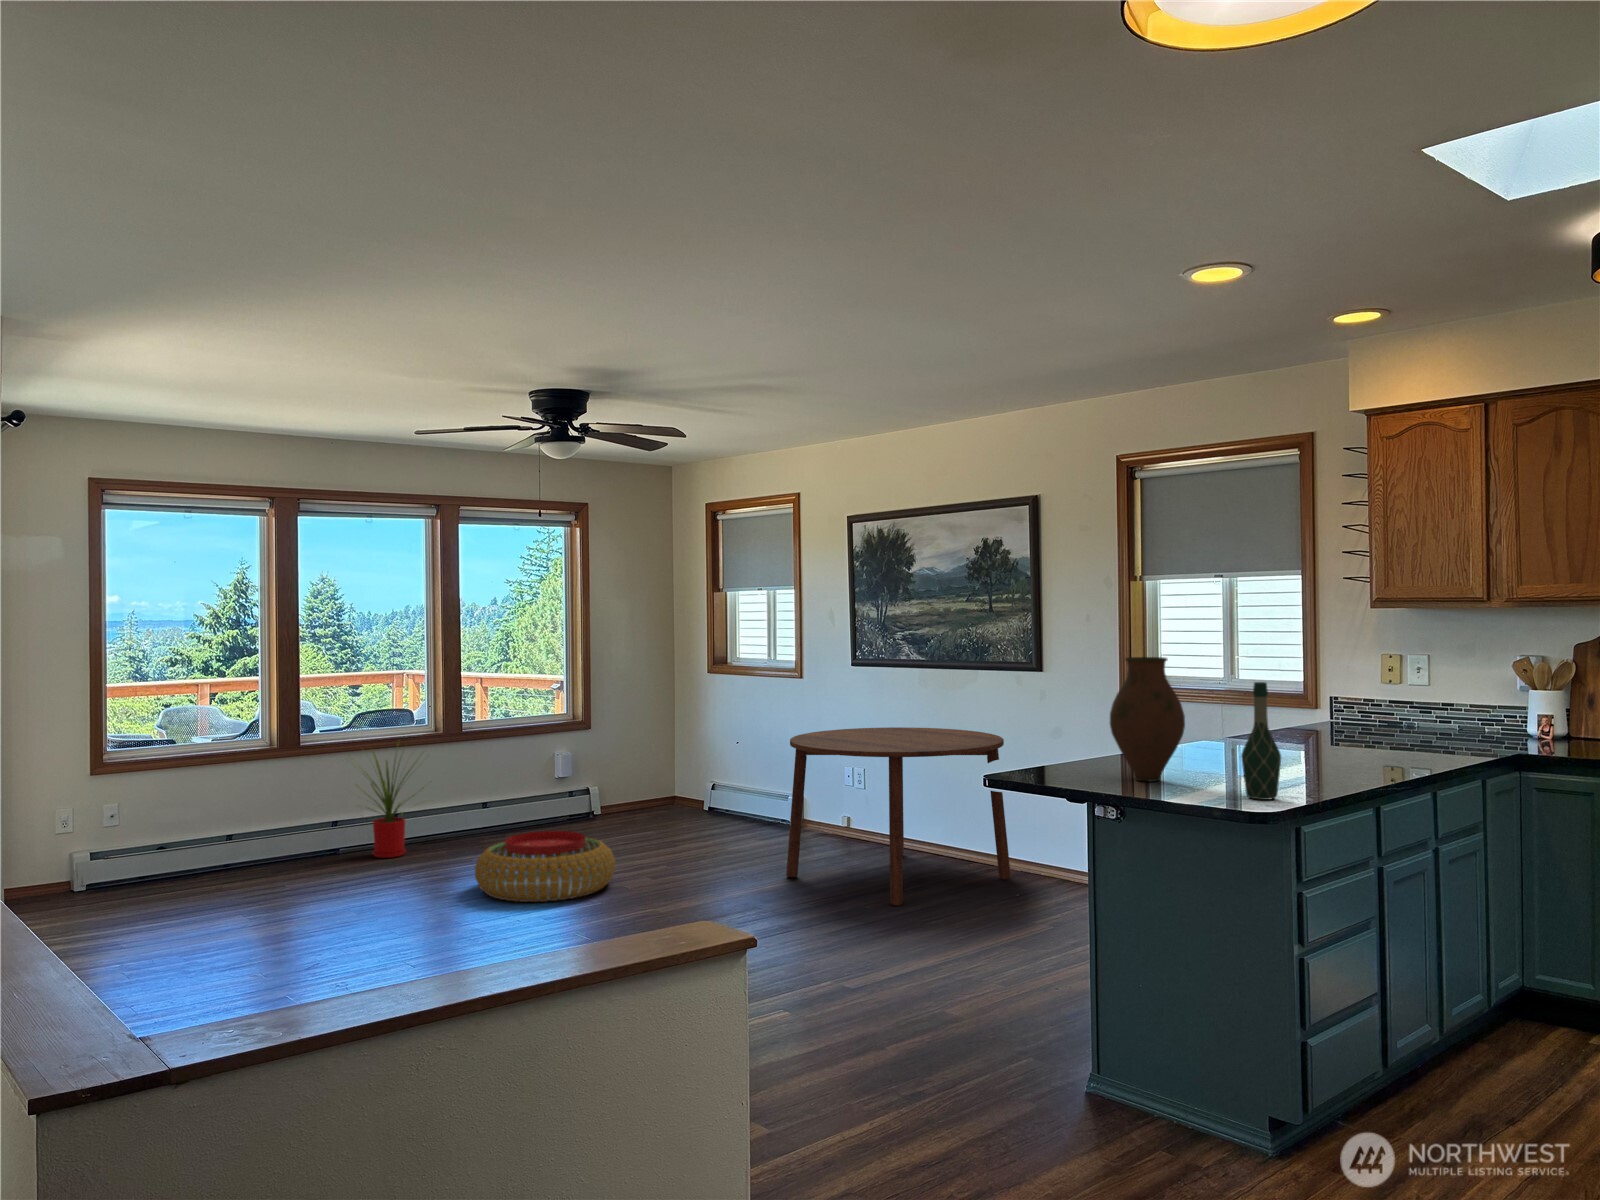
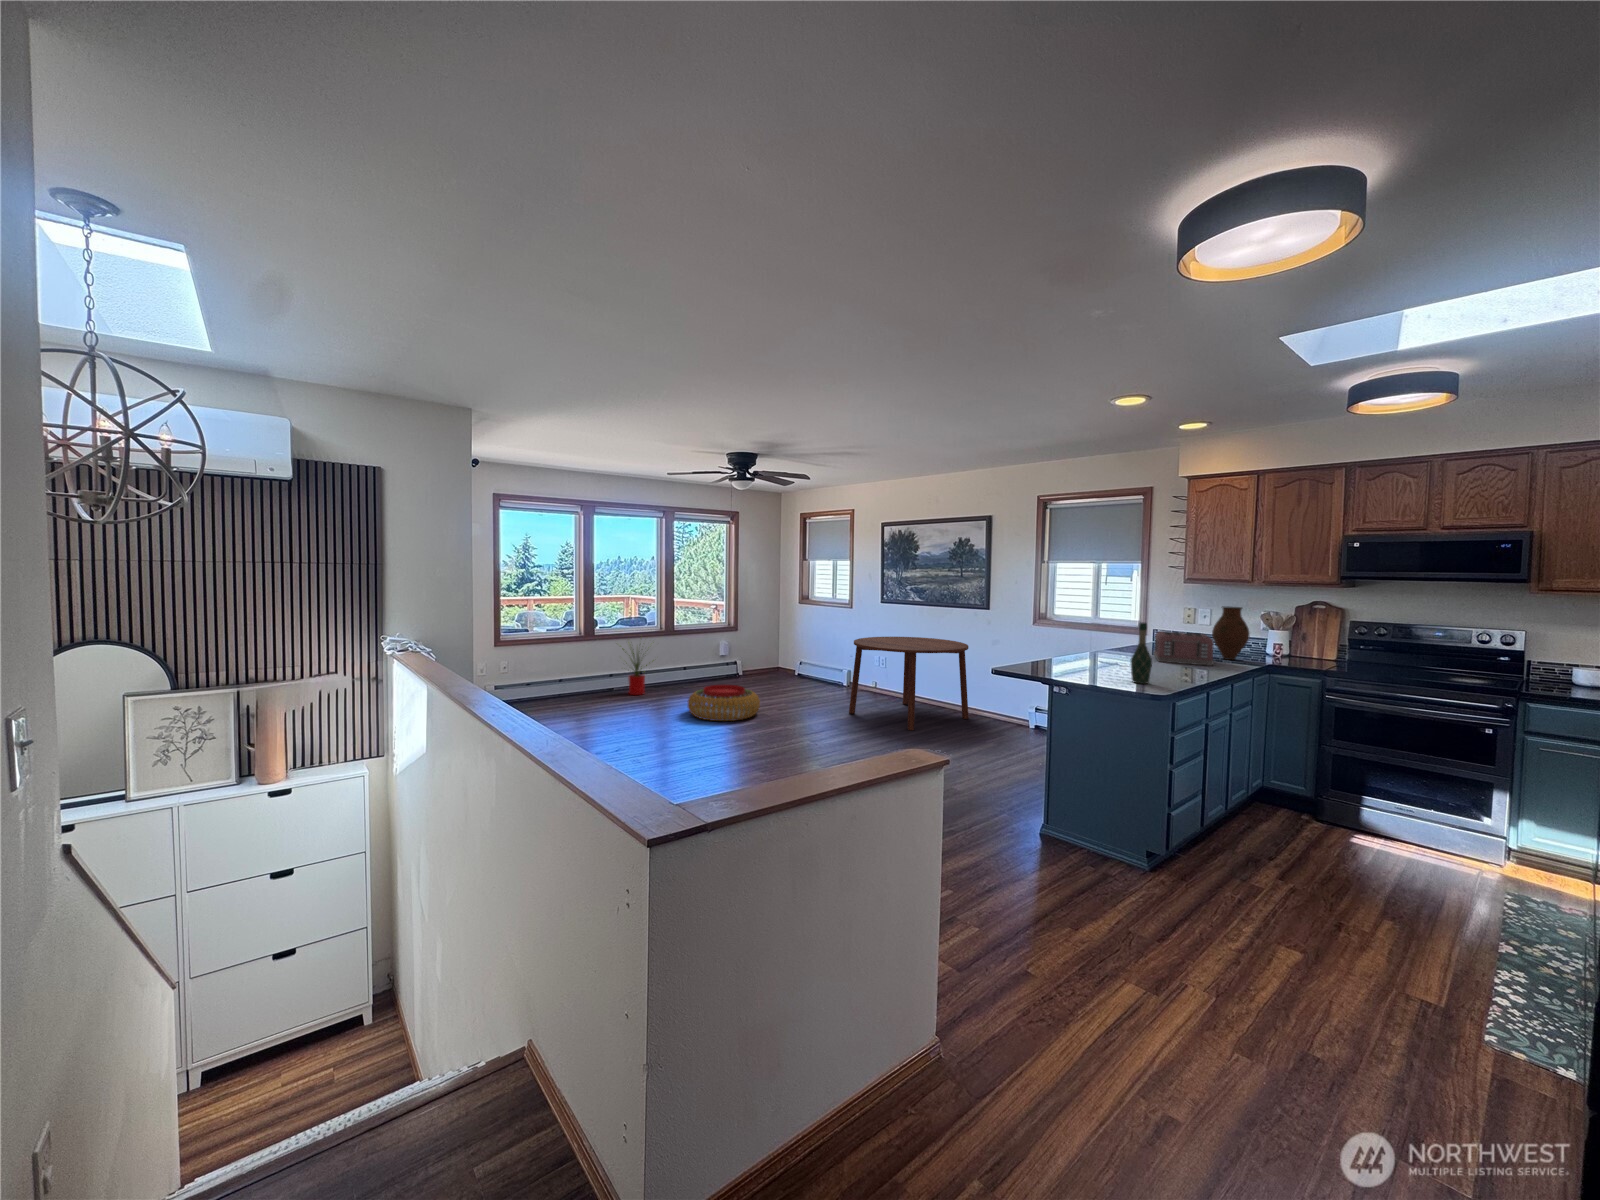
vase: present [1110,657,1185,781] -> present [1212,606,1250,660]
toaster: none [1319,699,1421,760] -> present [1154,631,1214,666]

